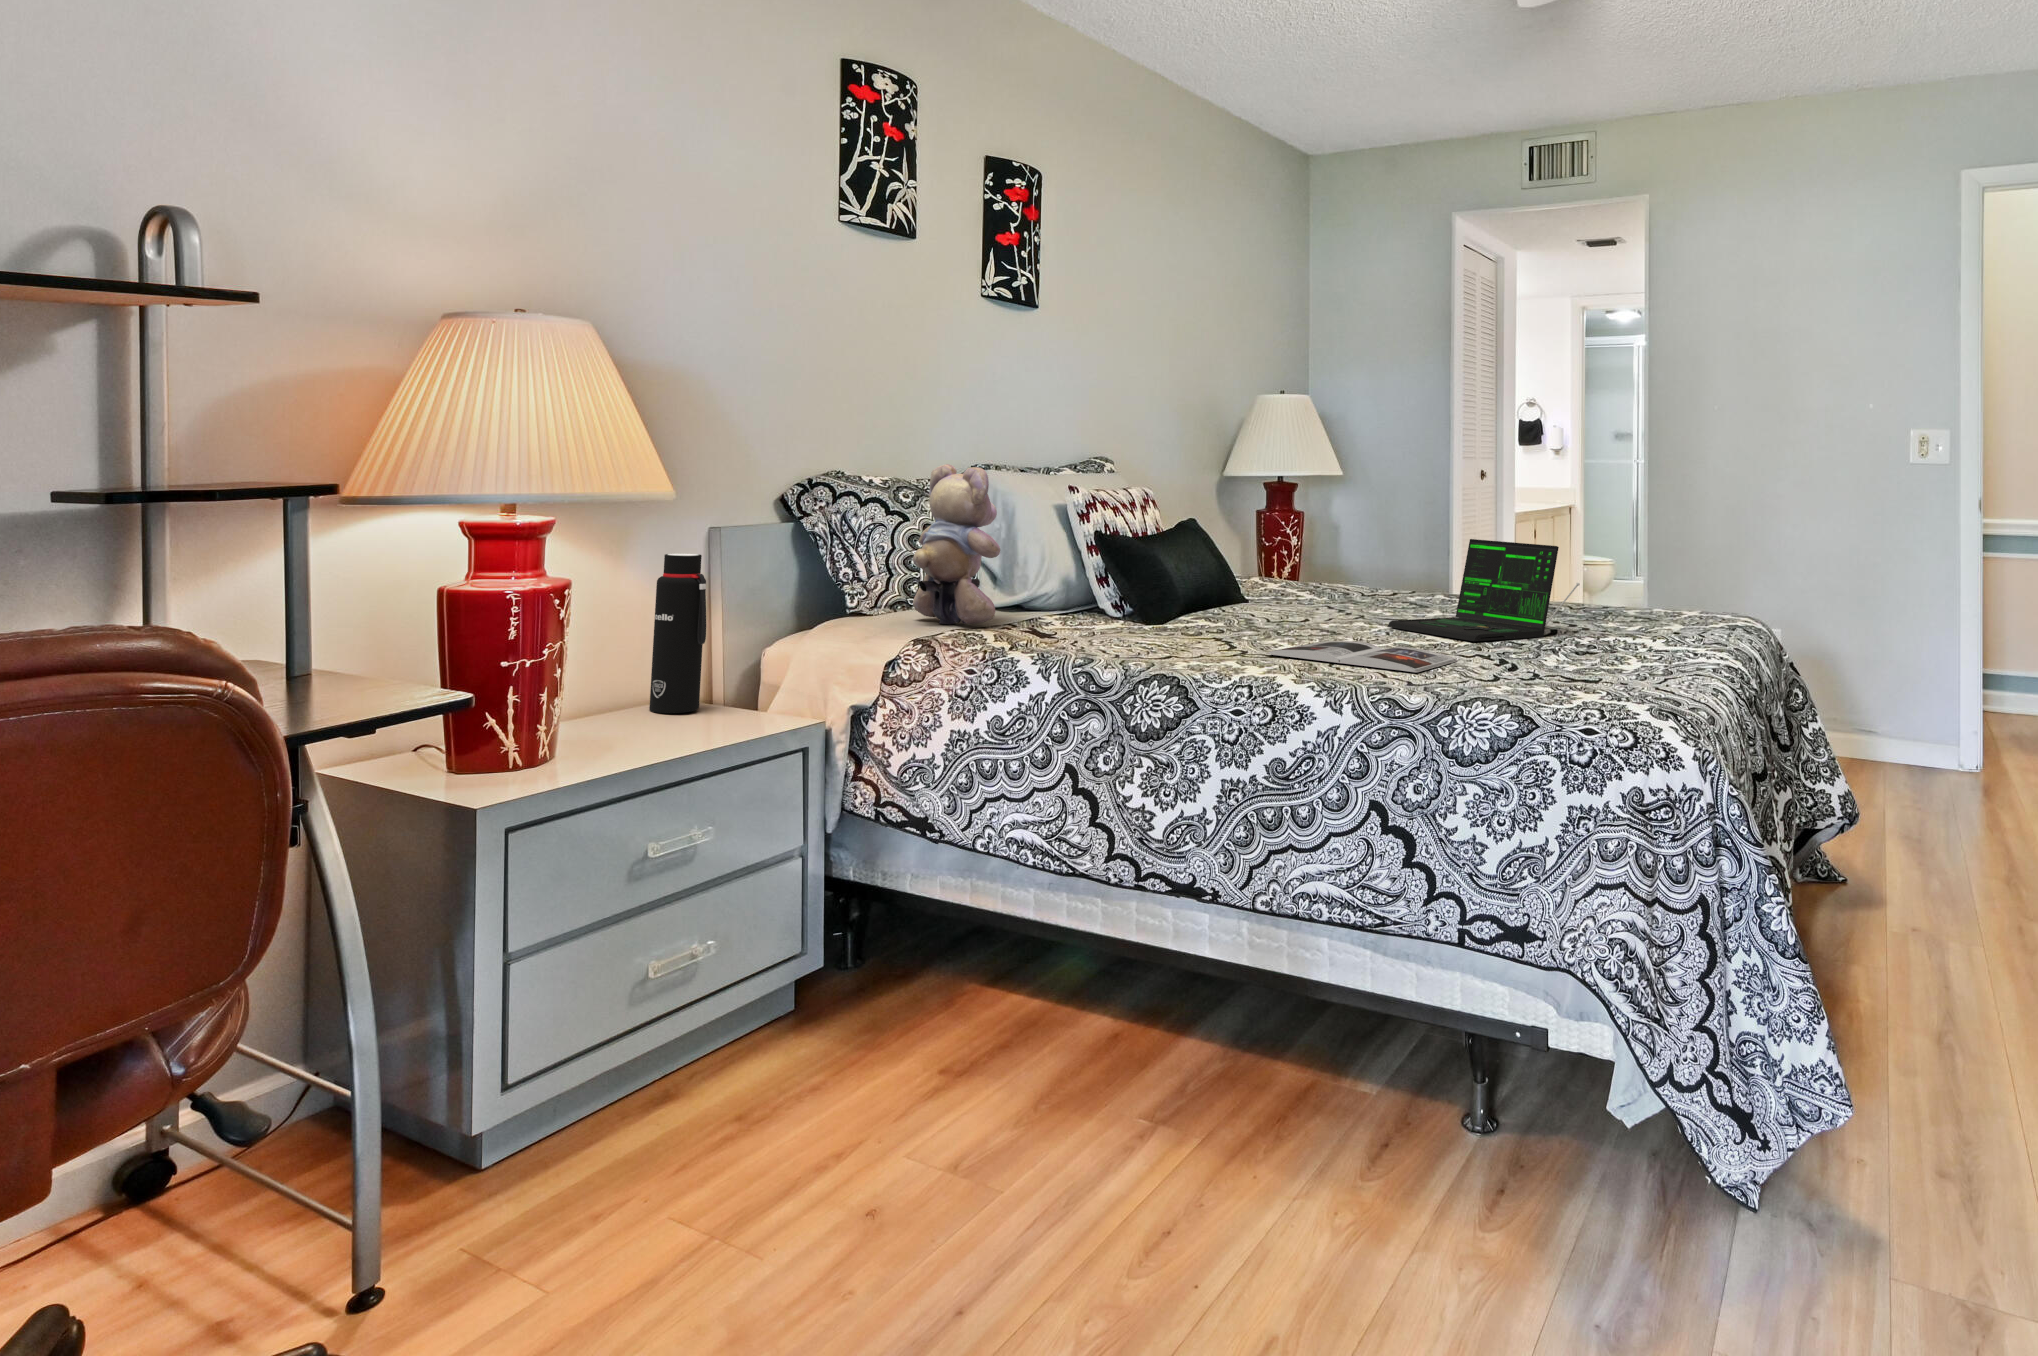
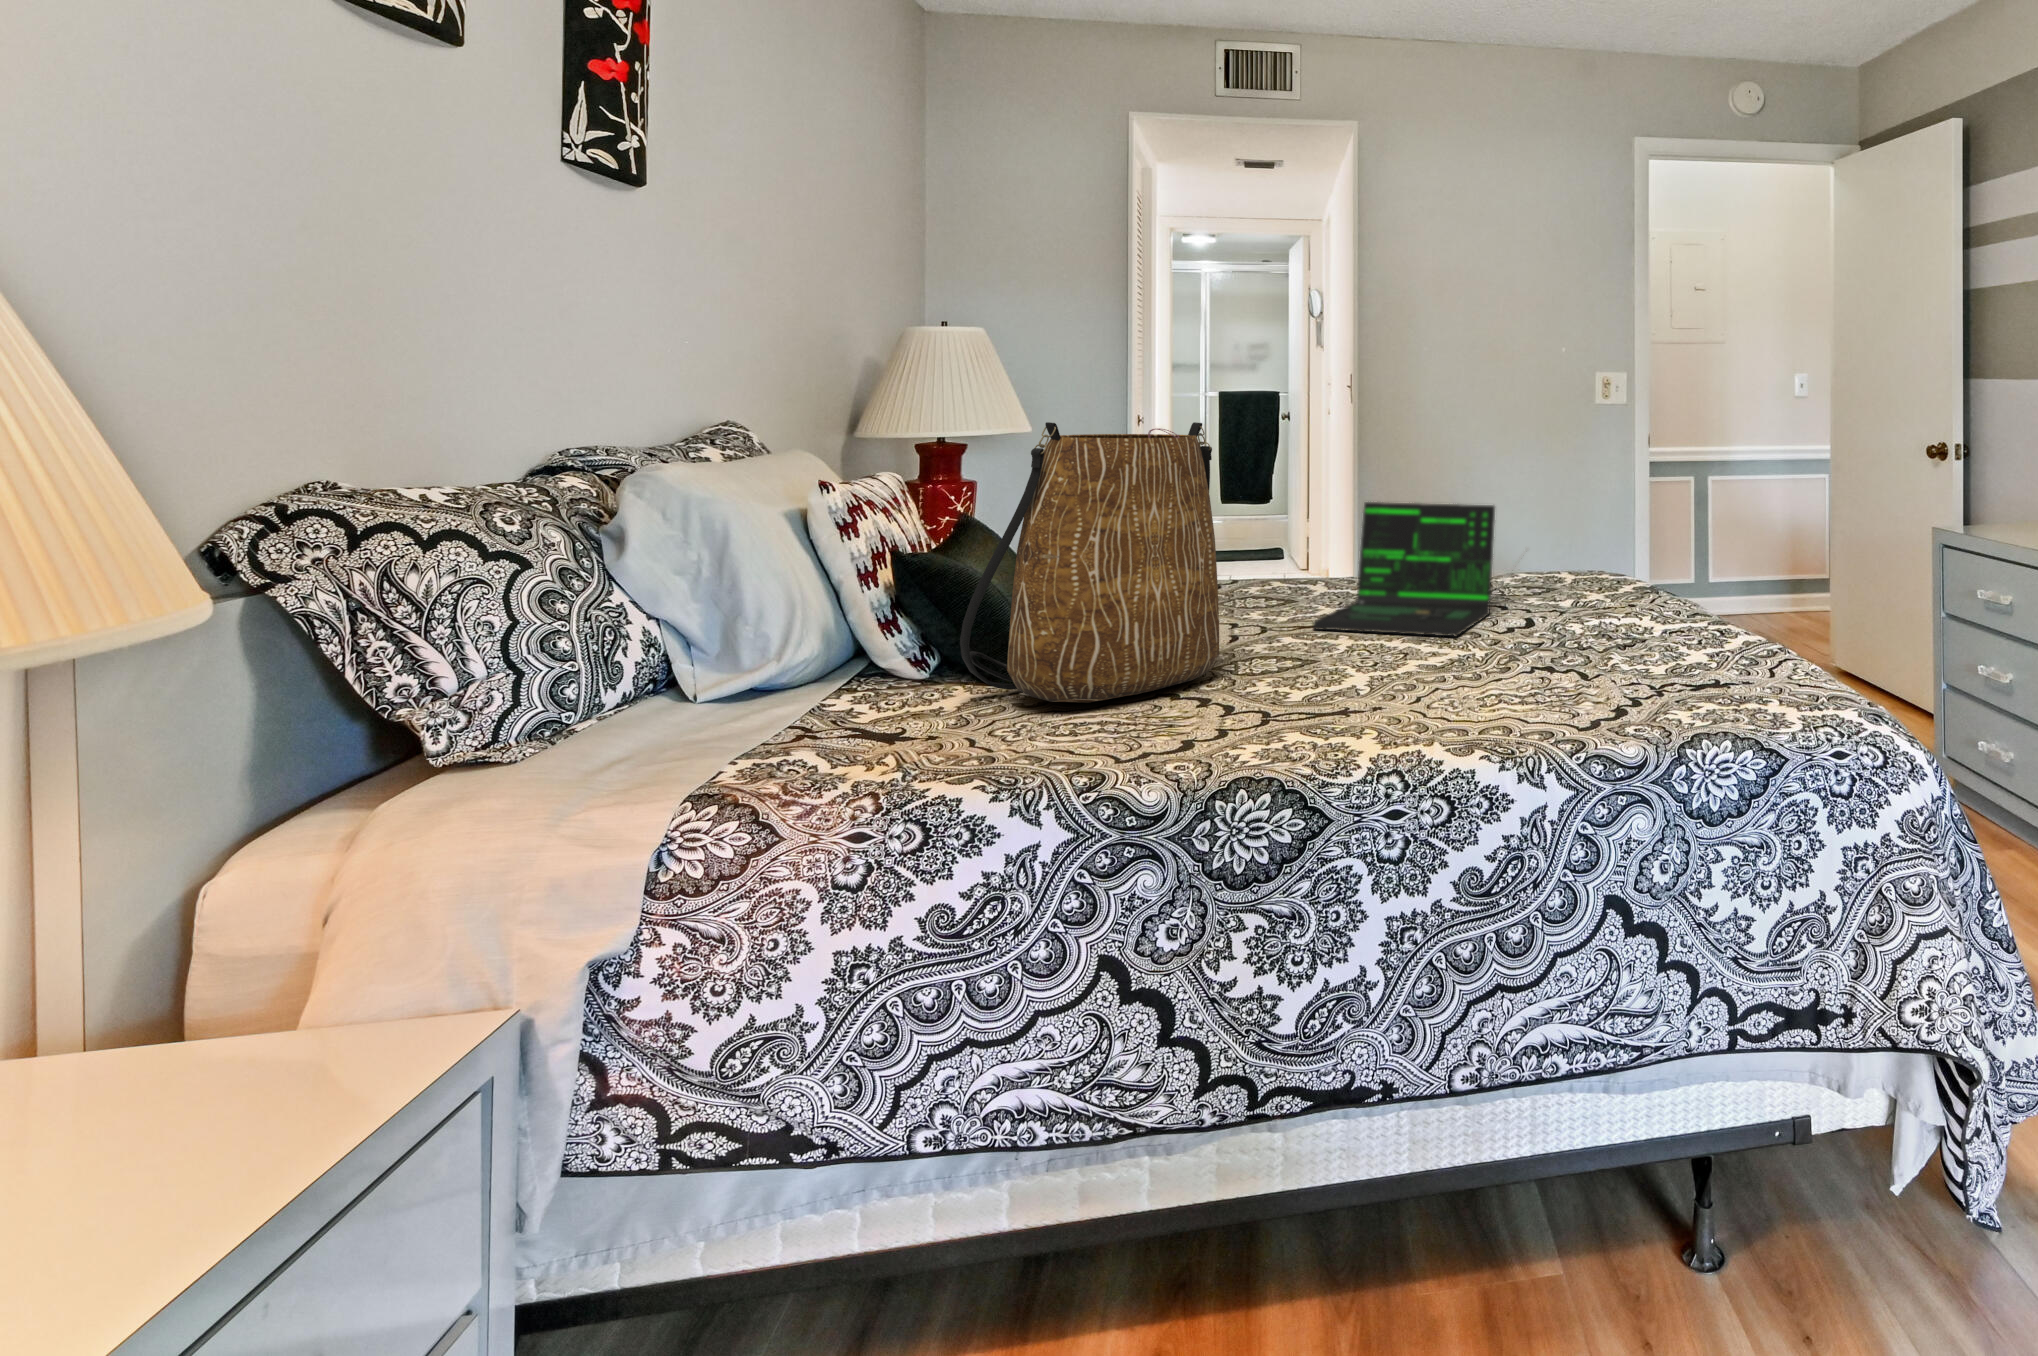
tote bag: none [1096,448,1271,635] -> present [960,422,1219,703]
teddy bear: present [913,464,1000,624] -> none [604,466,816,753]
water bottle: present [649,553,706,713] -> none [139,742,314,1145]
magazine: present [1266,641,1457,672] -> none [1316,665,1543,711]

